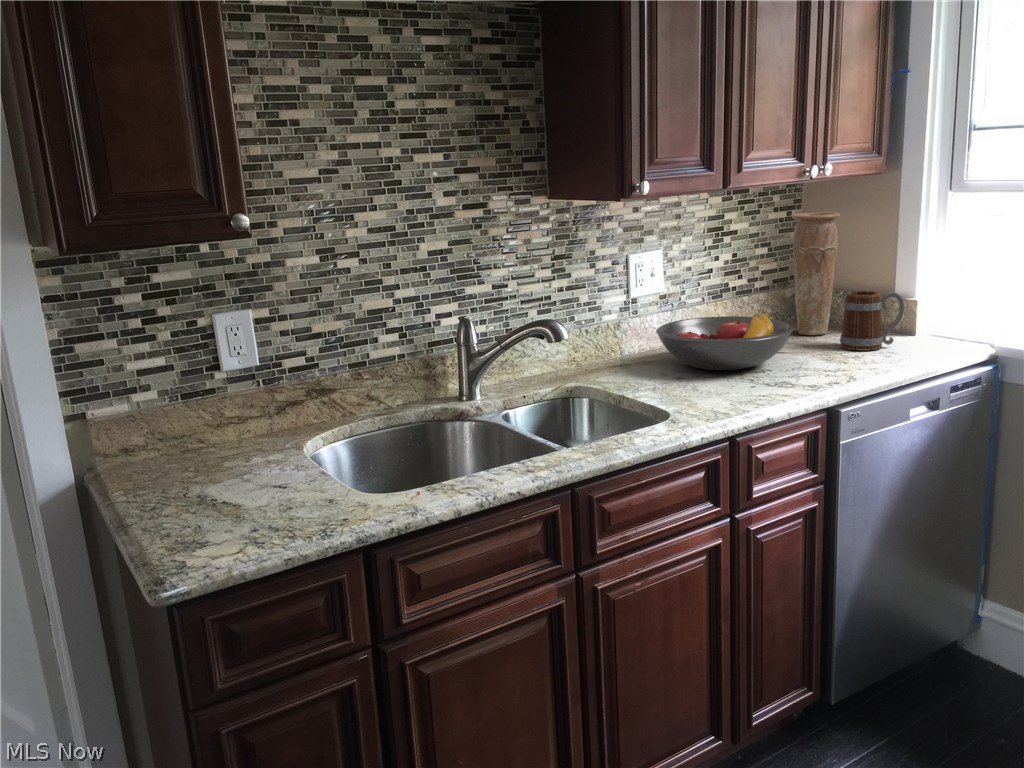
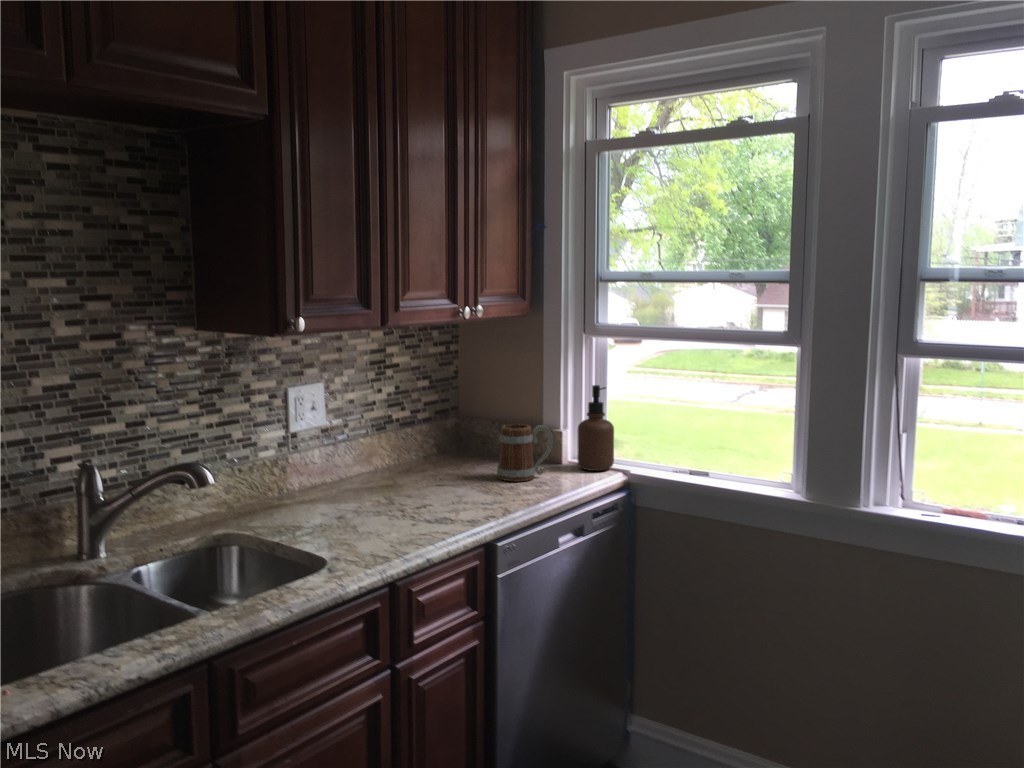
vase: present [792,212,841,335] -> none [449,349,494,466]
soap dispenser: none [932,249,978,342] -> present [577,385,614,471]
fruit bowl: present [656,312,794,370] -> none [315,446,452,508]

